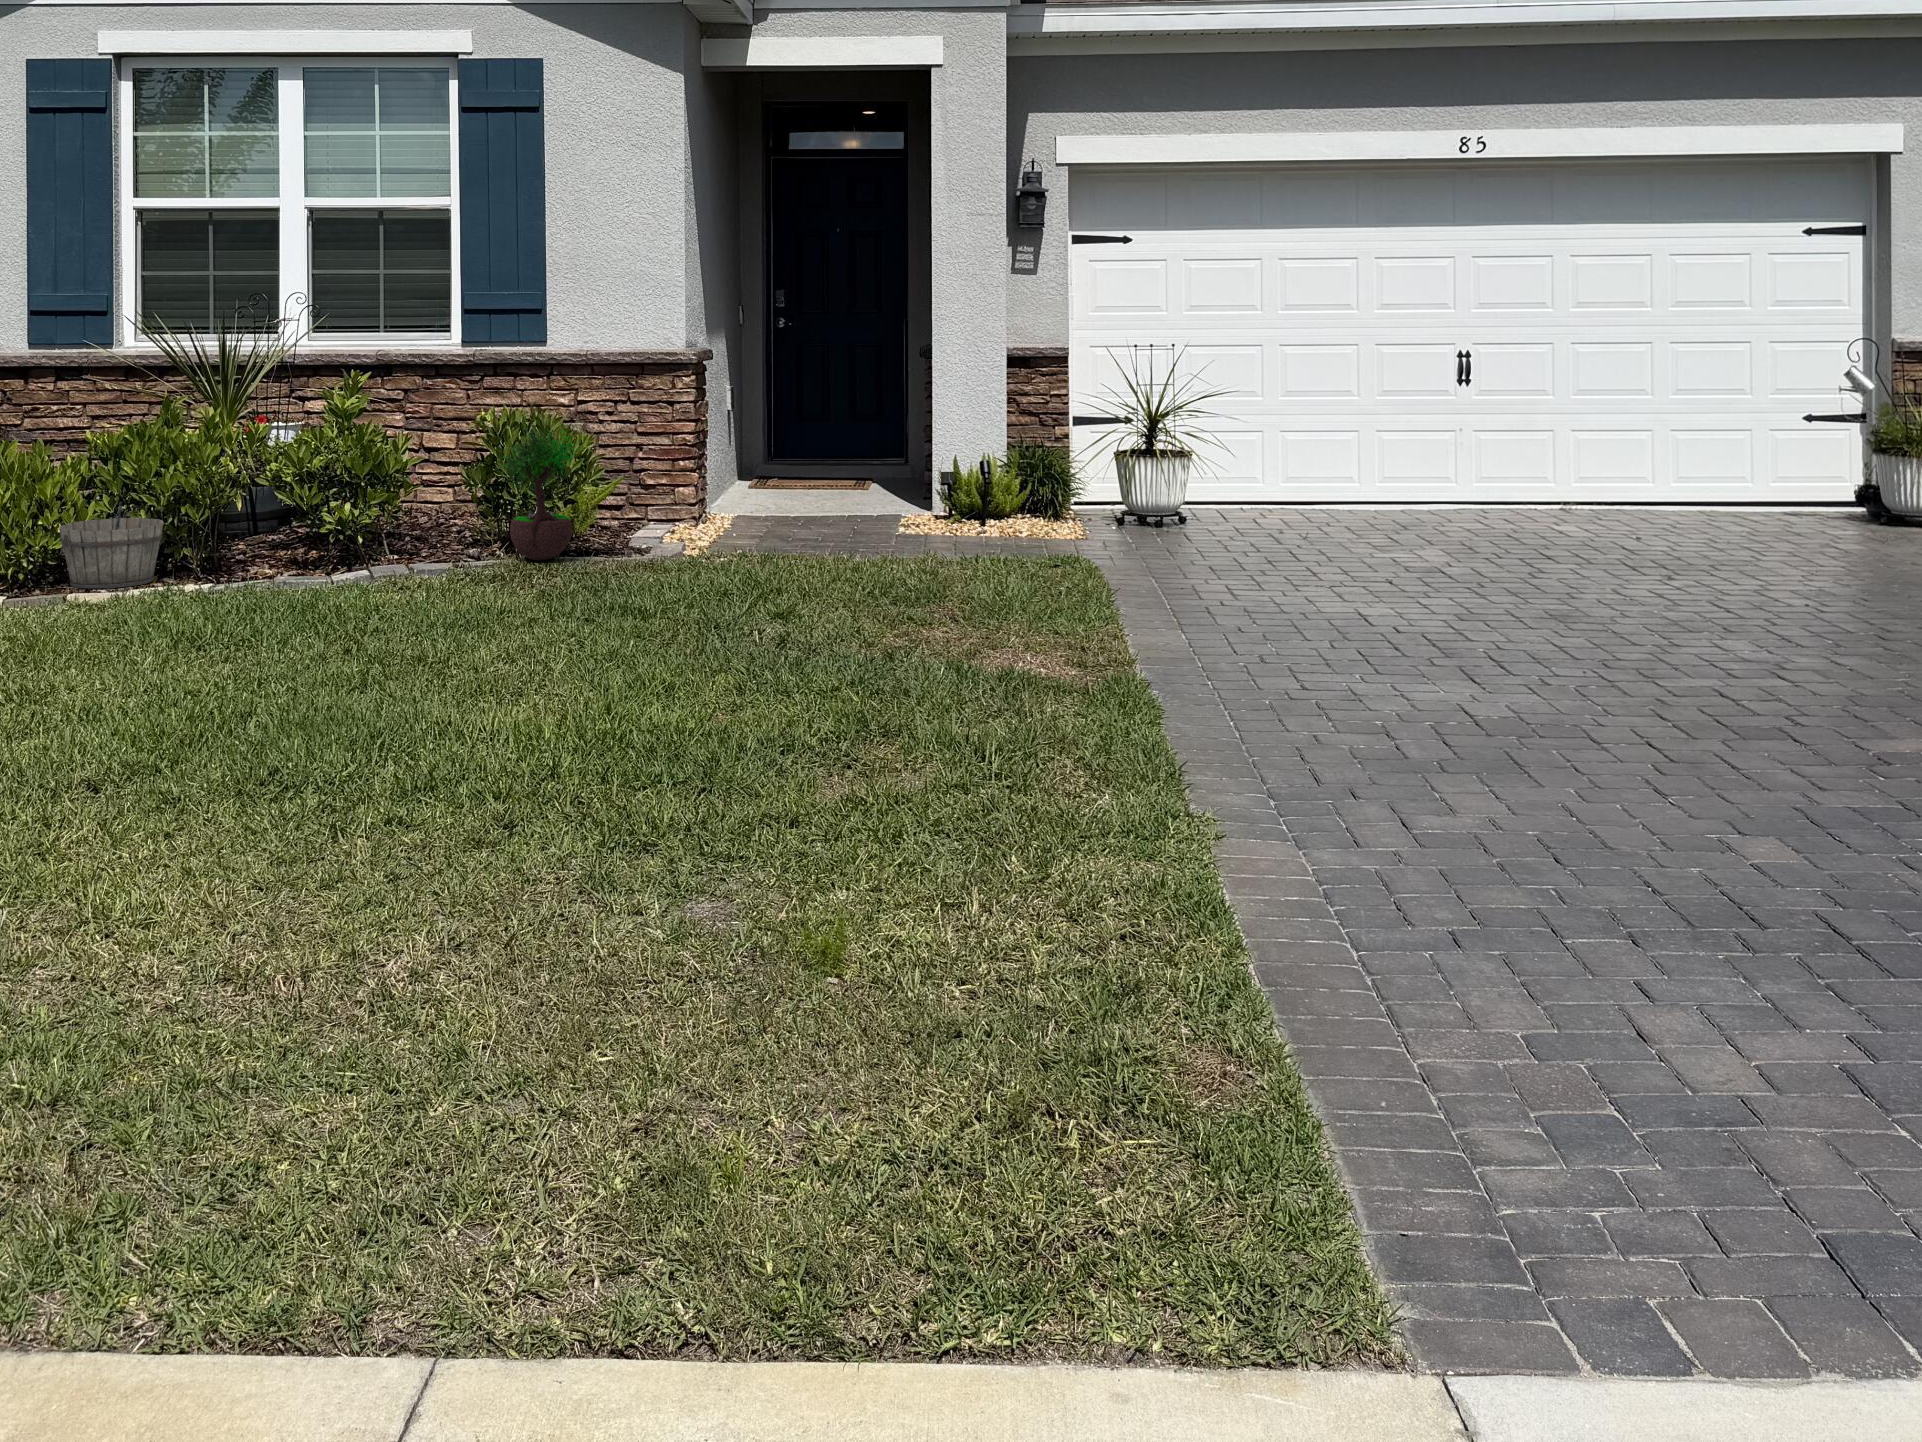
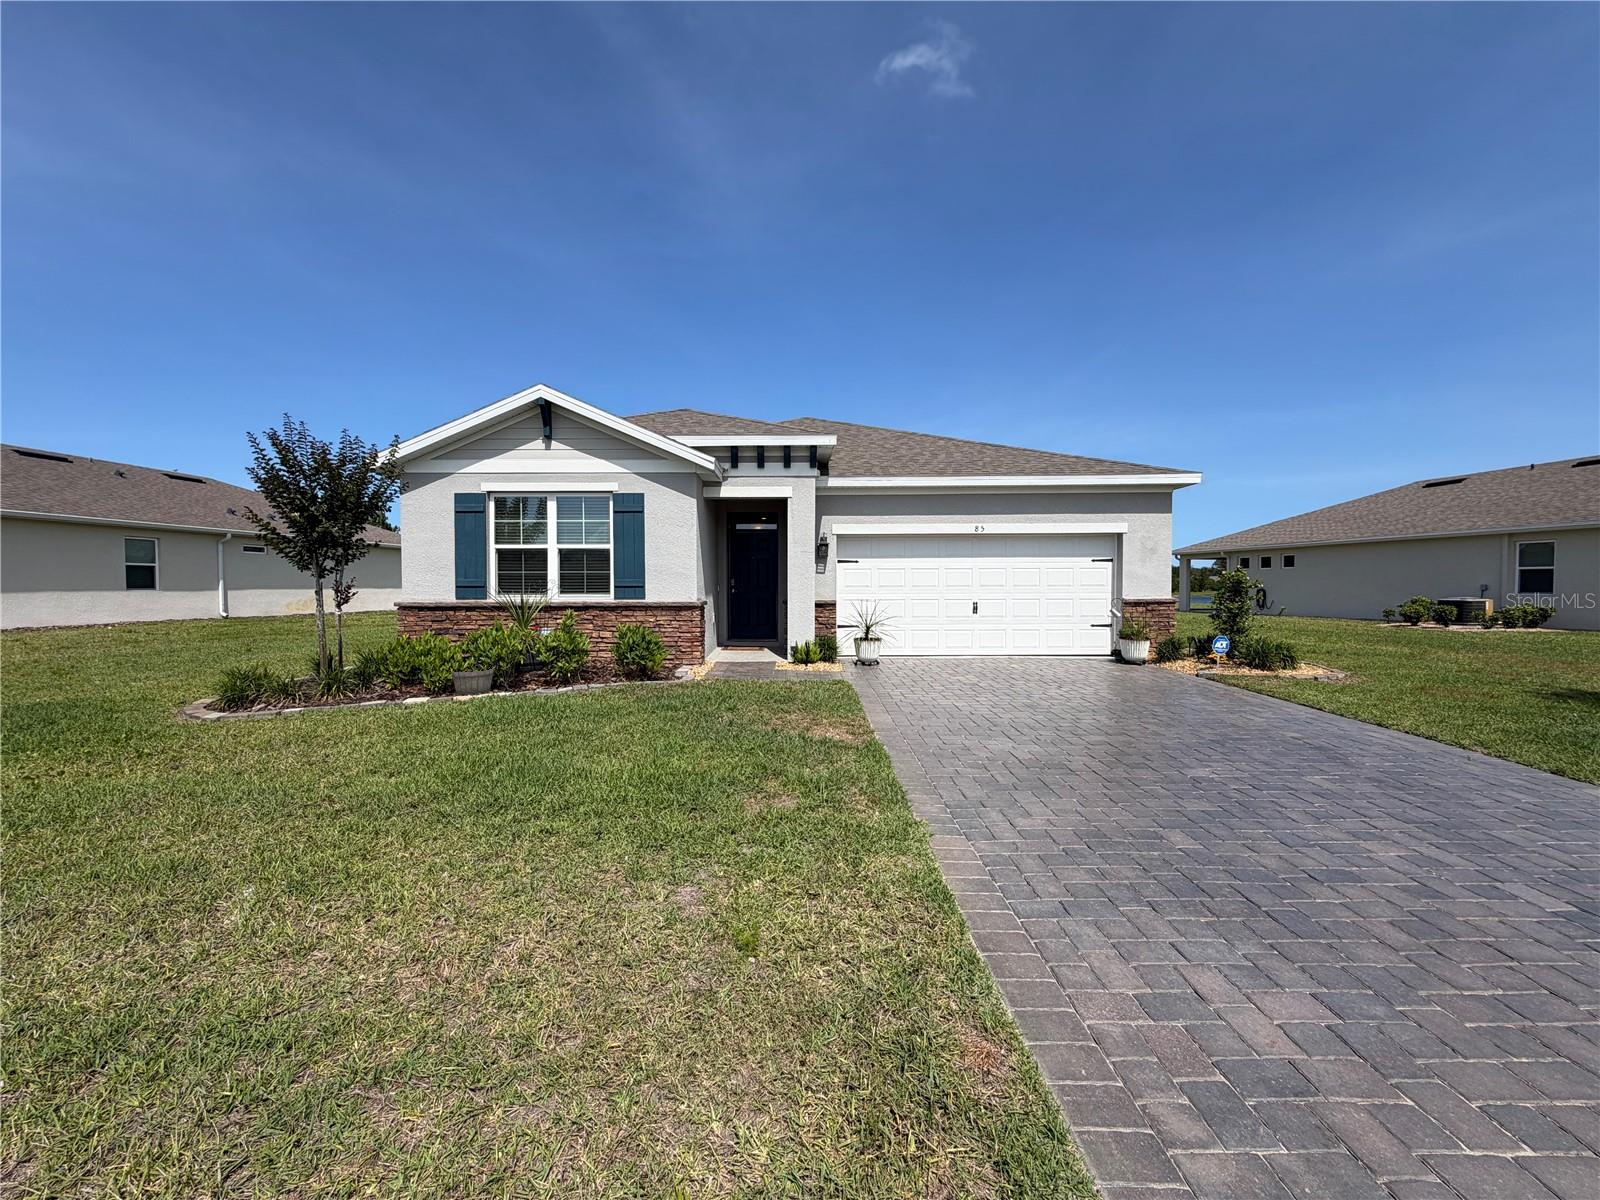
potted tree: present [495,421,580,560] -> none [625,628,657,680]

